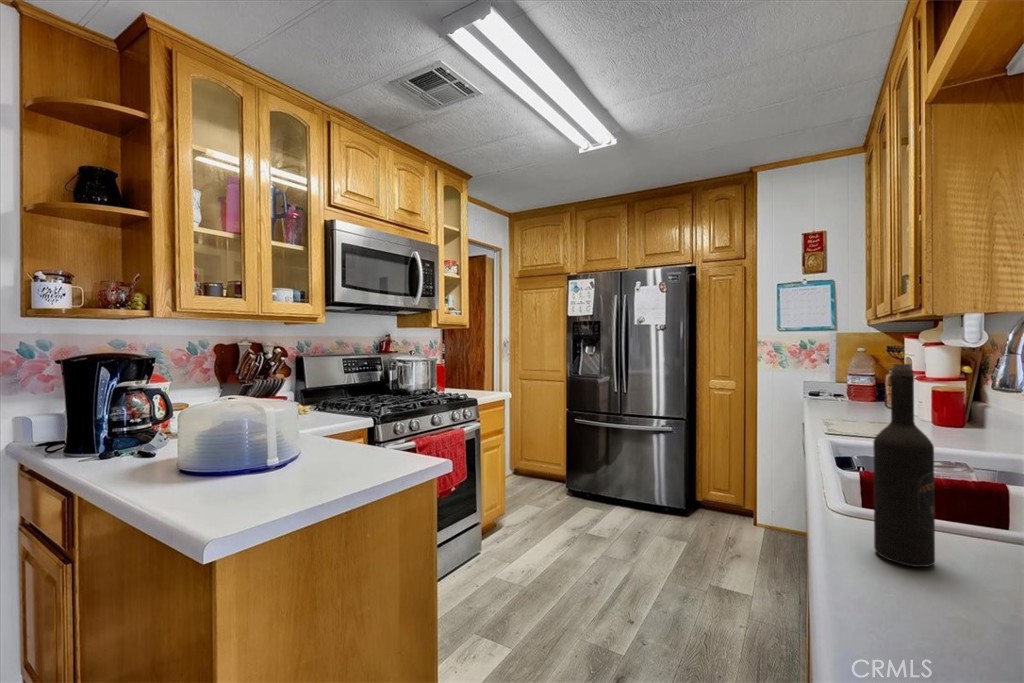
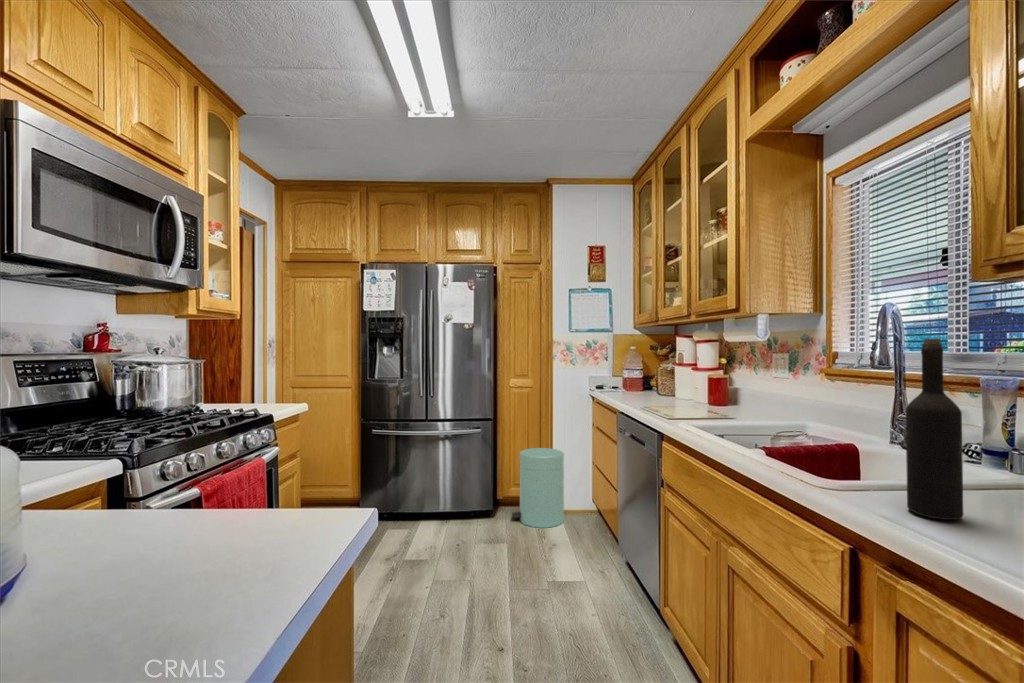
trash can: none [706,453,767,538] -> present [511,448,564,528]

